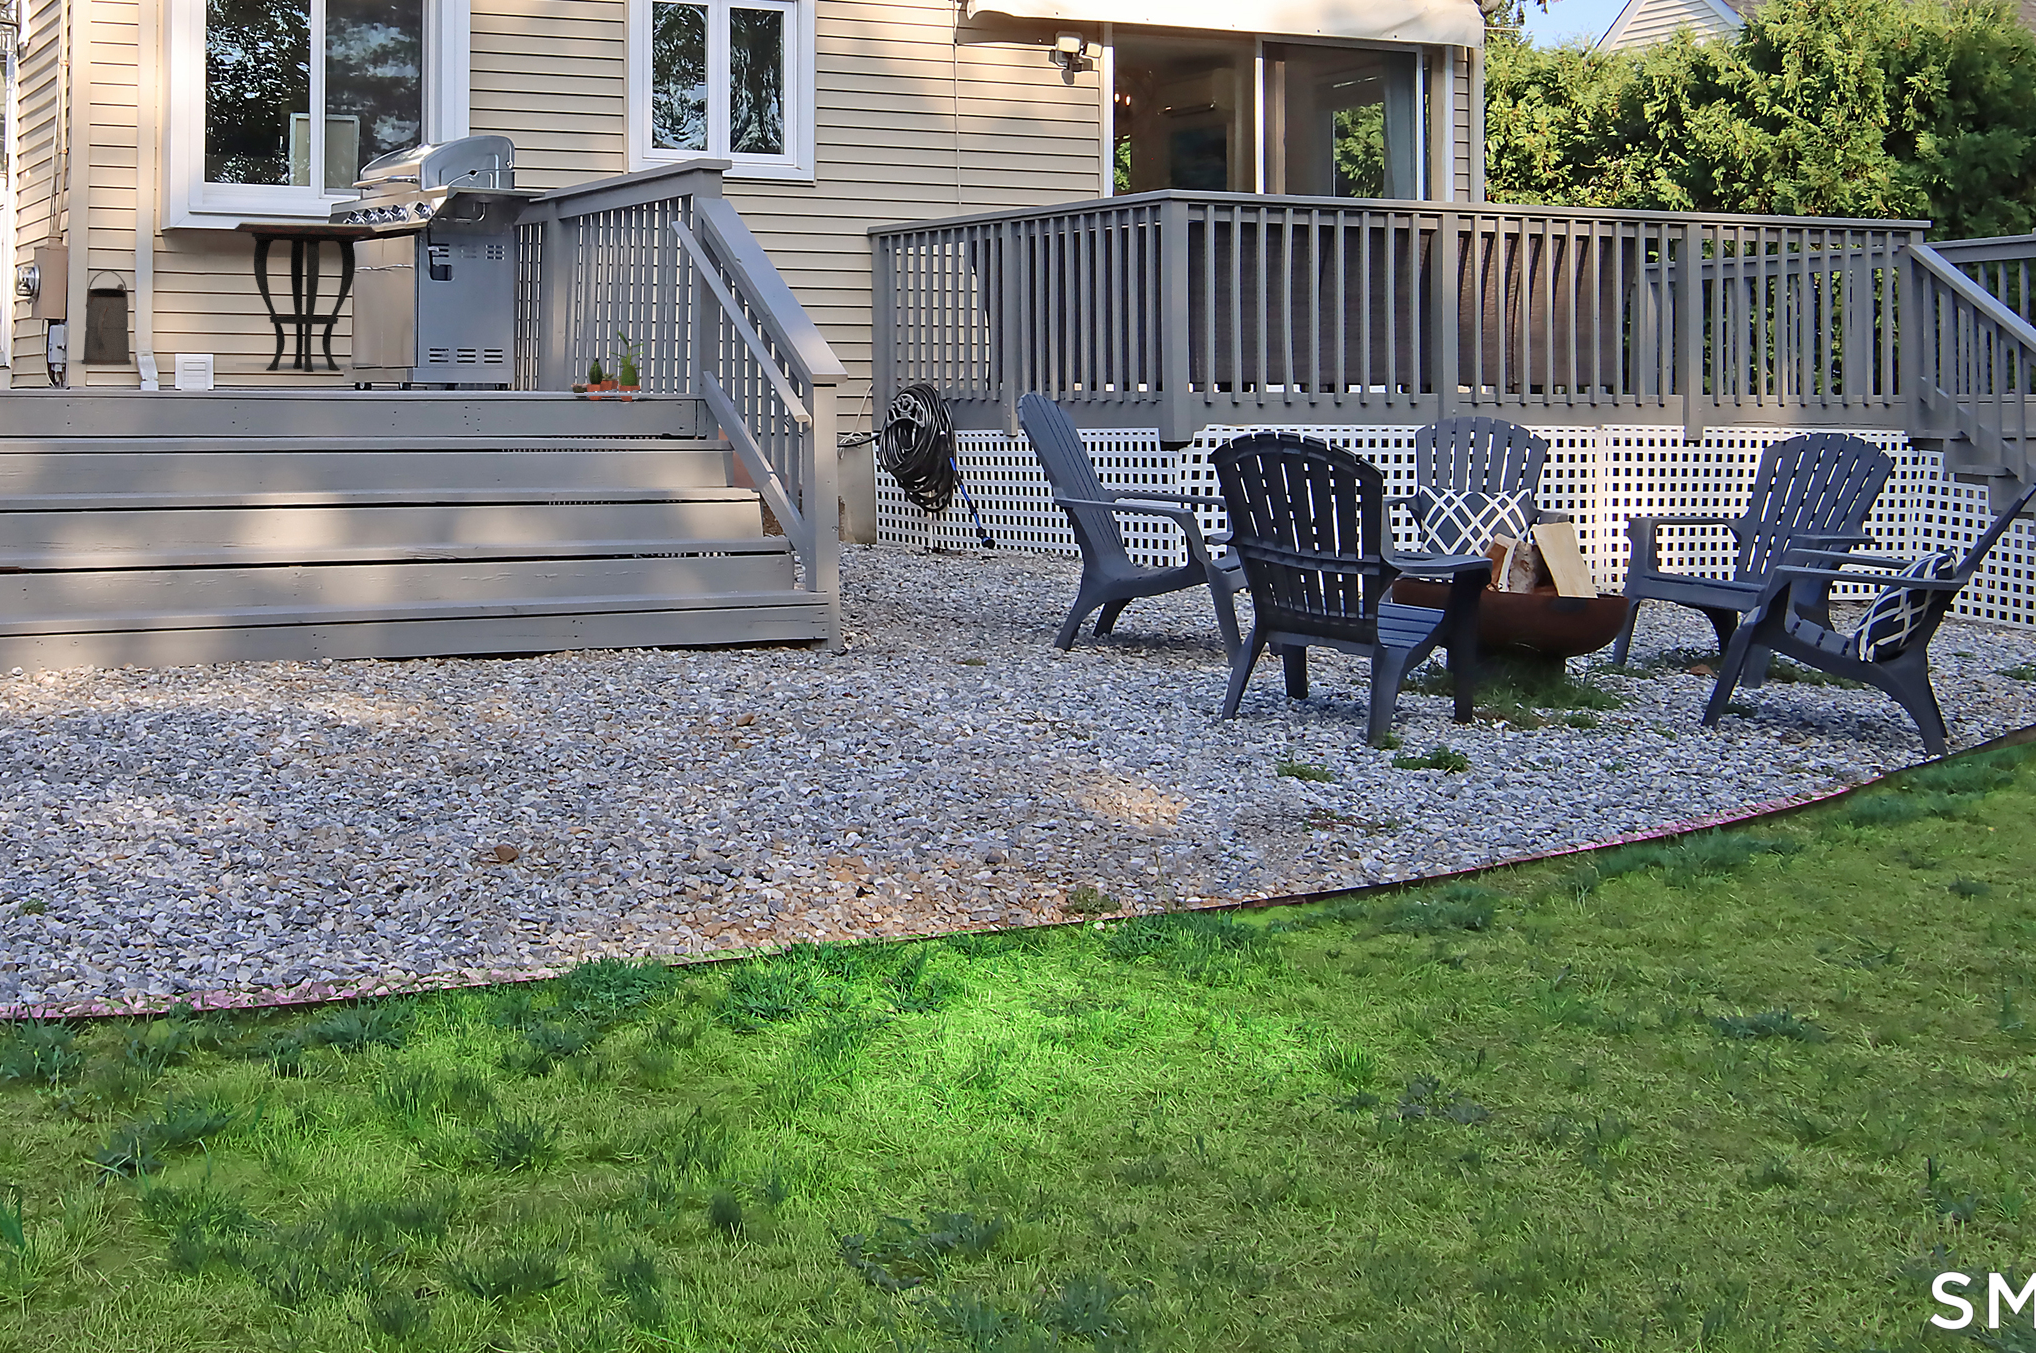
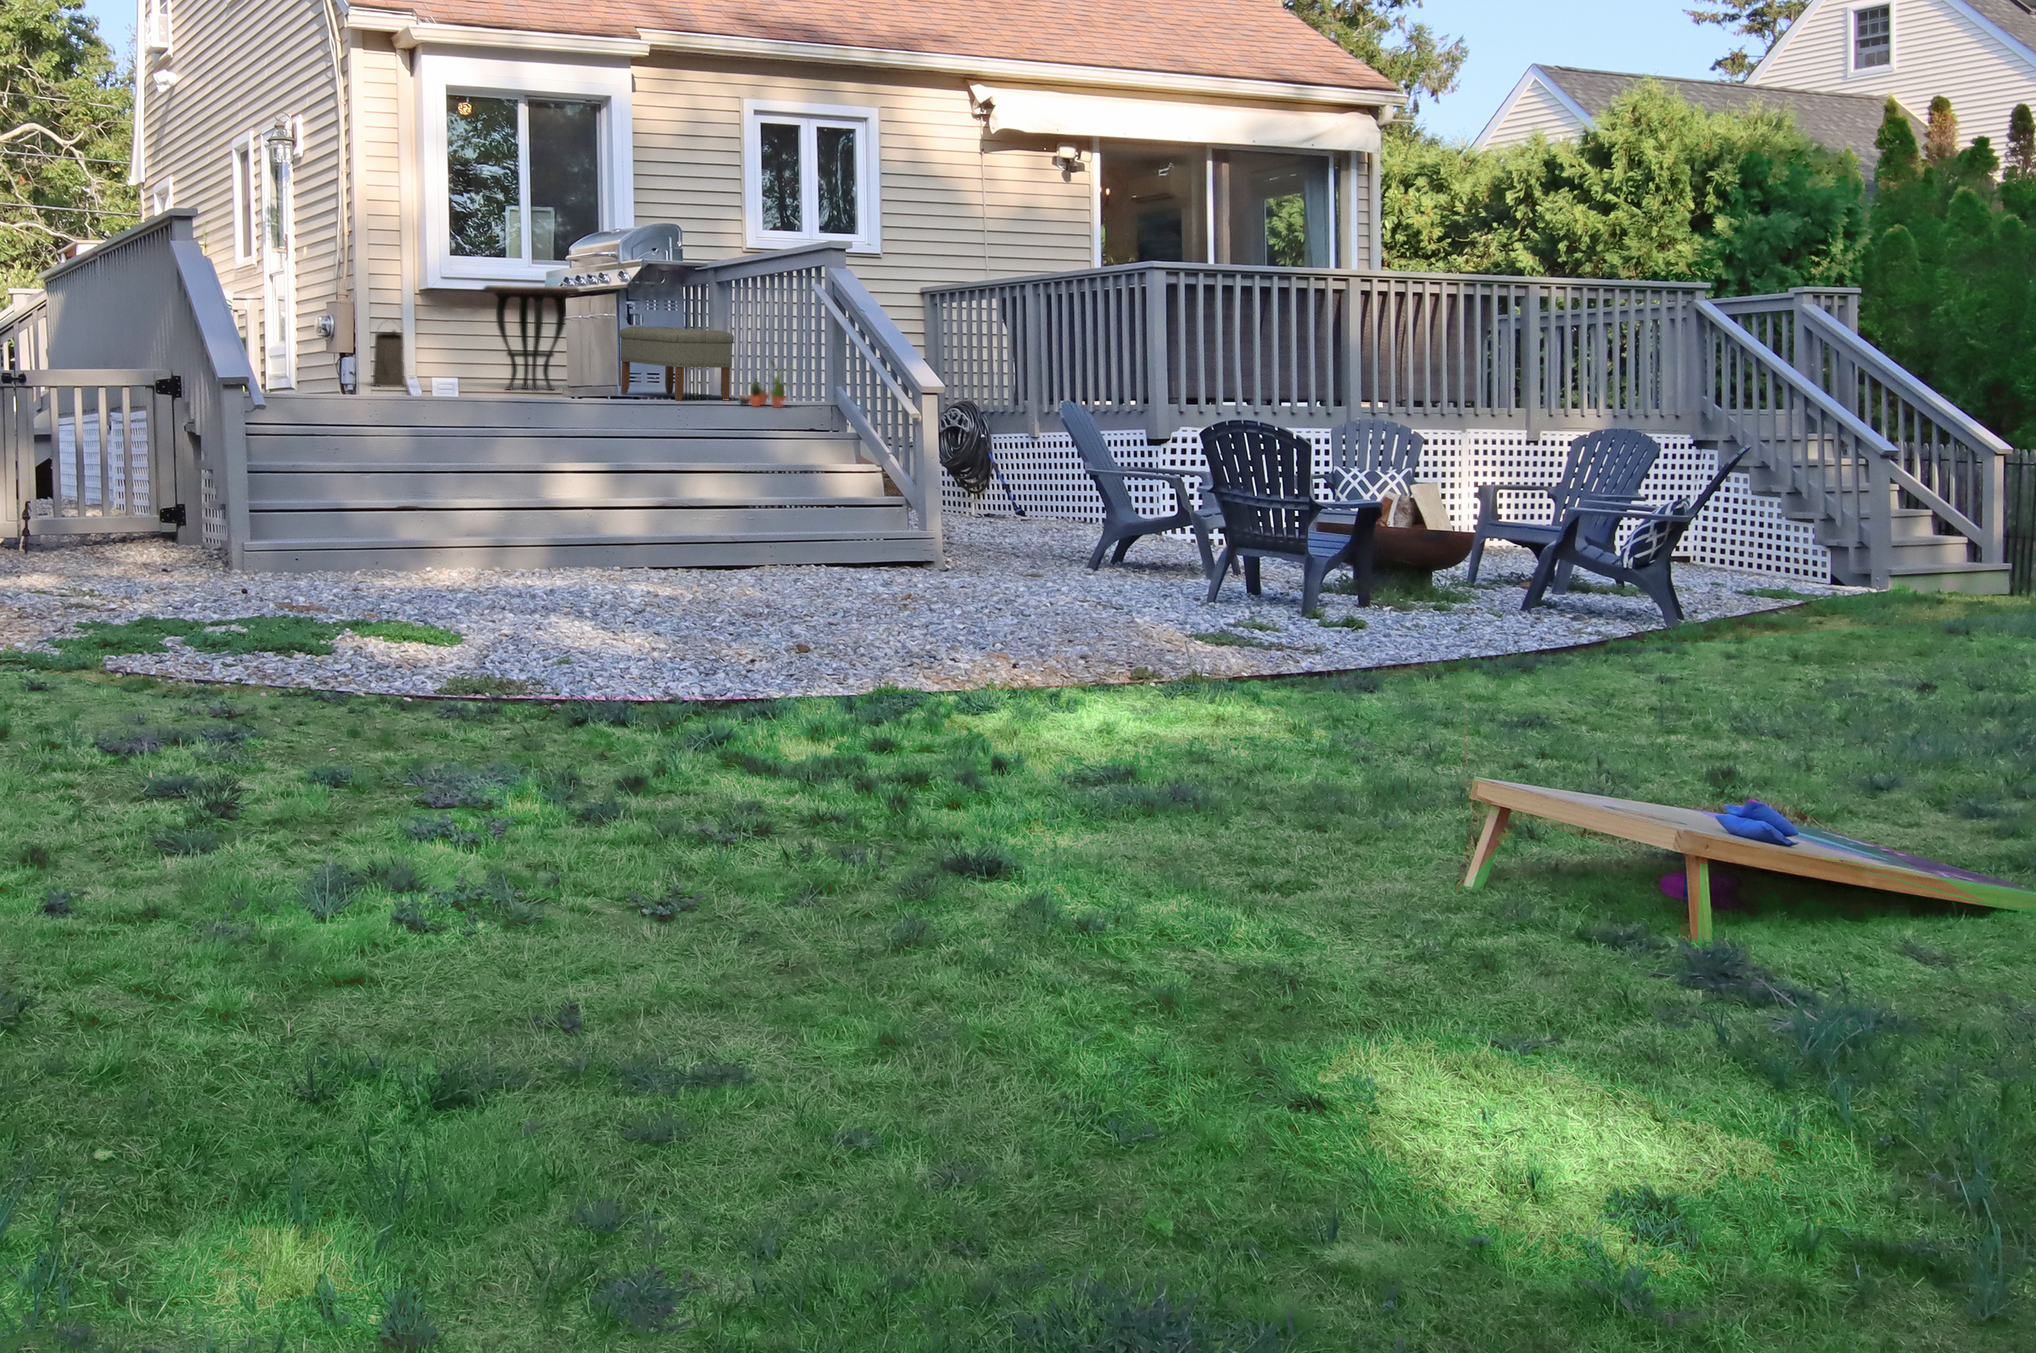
bench: none [422,282,576,391] -> present [619,326,734,401]

